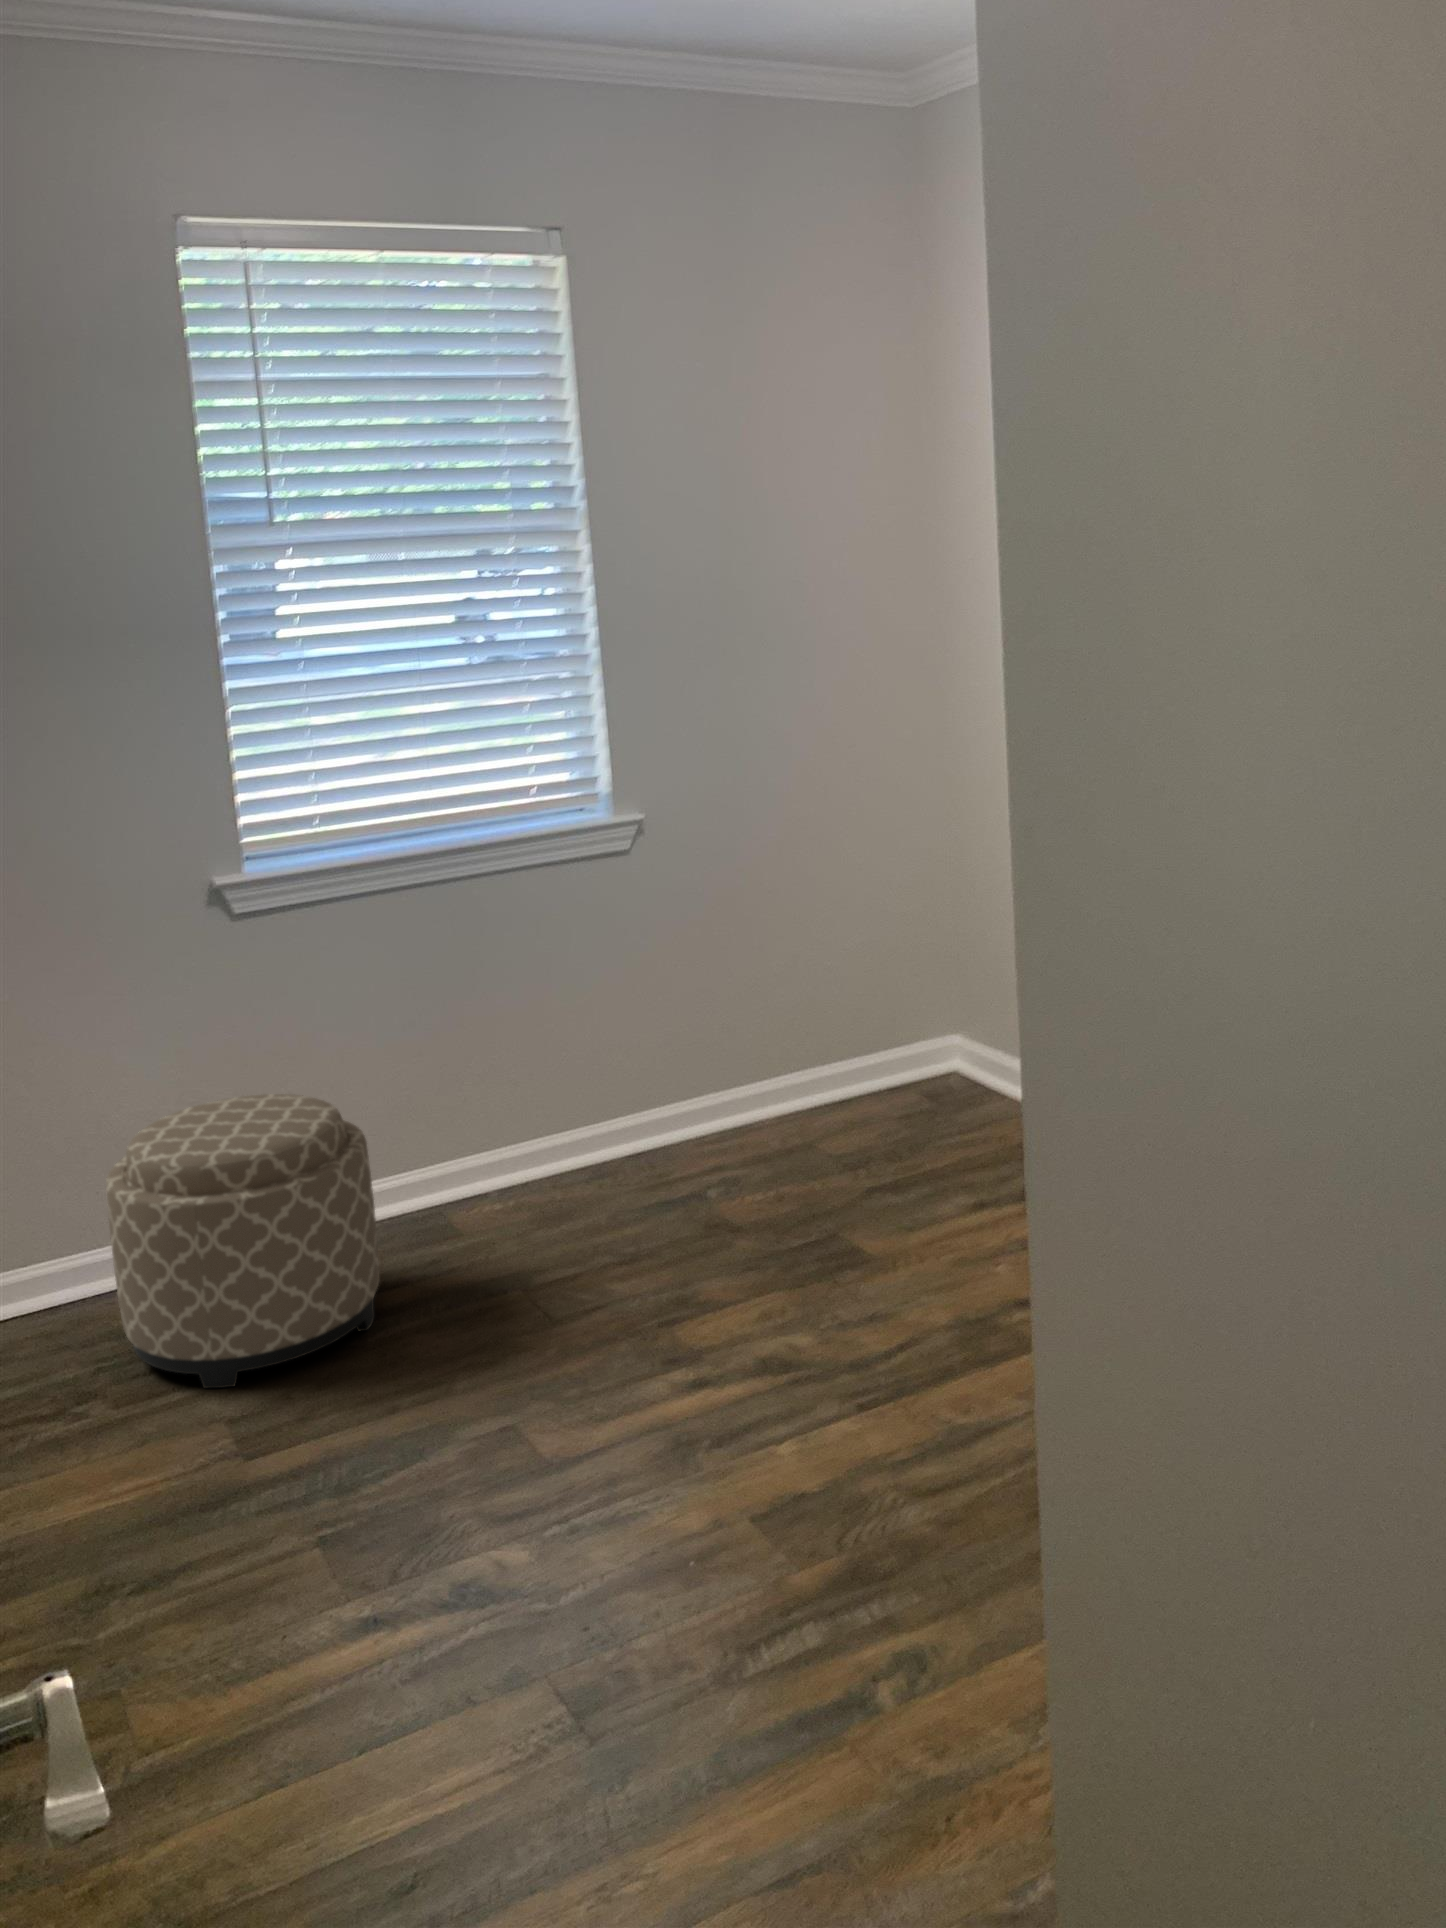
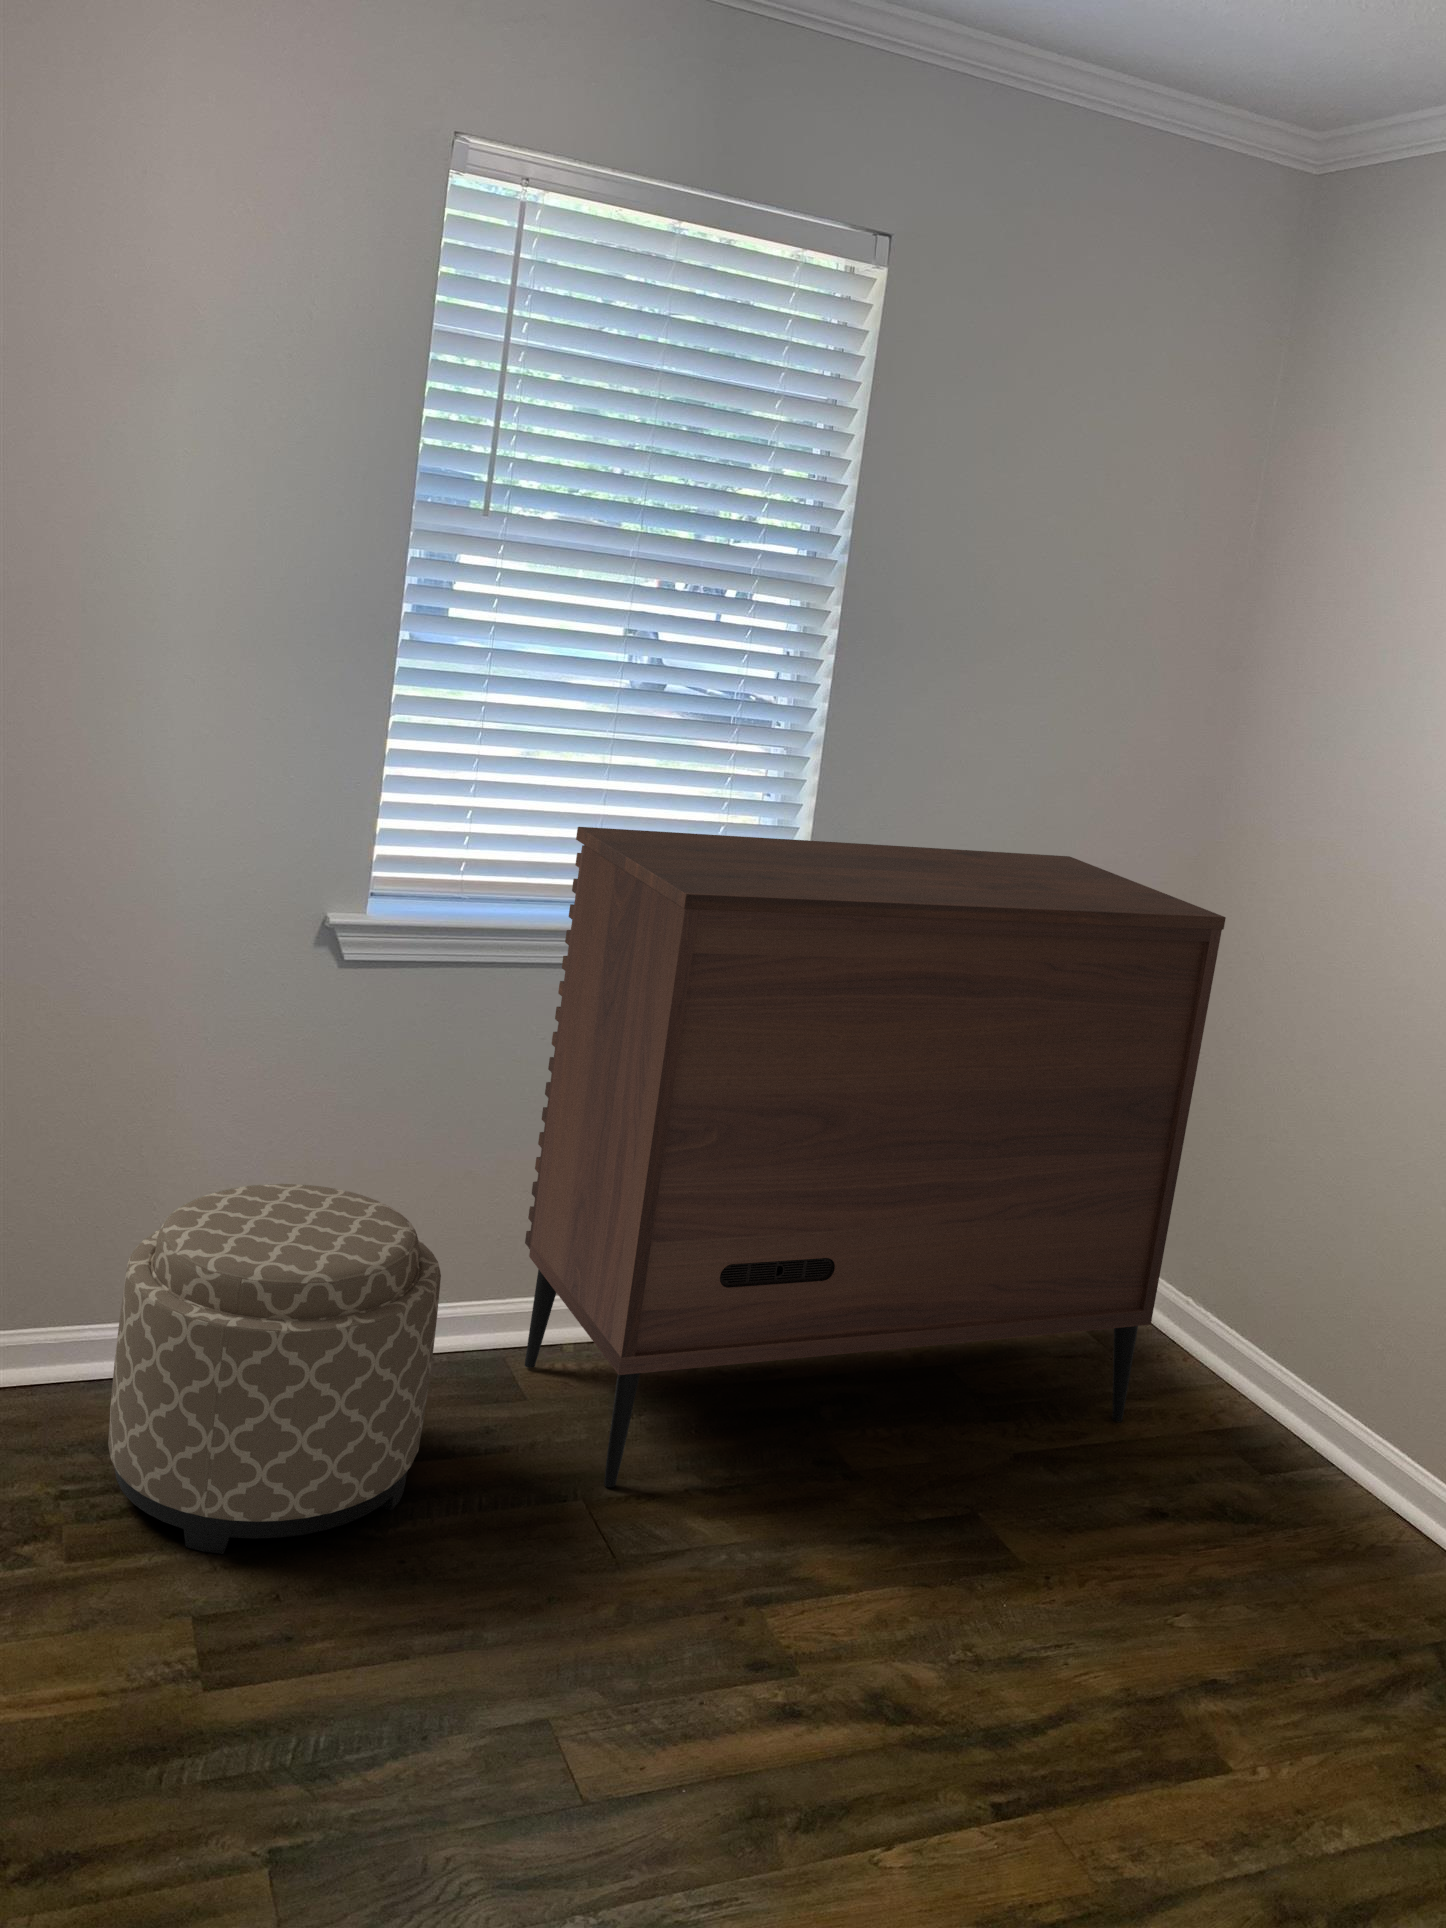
dresser: none [406,714,962,1280] -> present [525,827,1226,1487]

